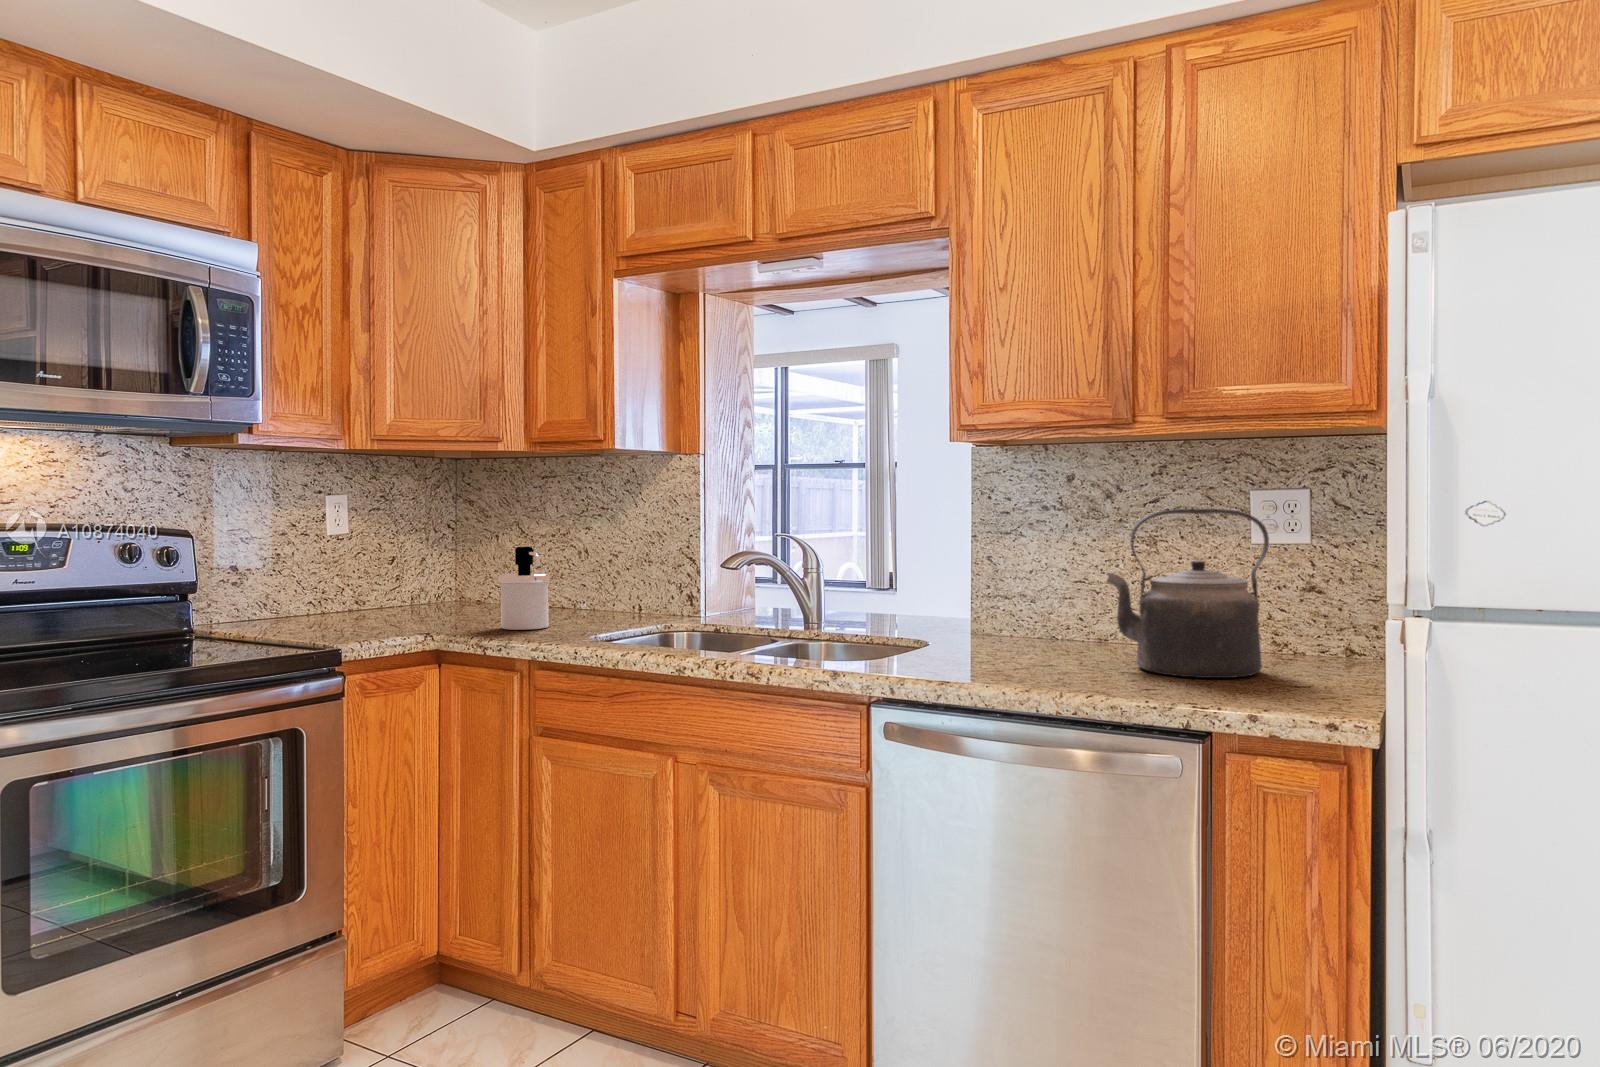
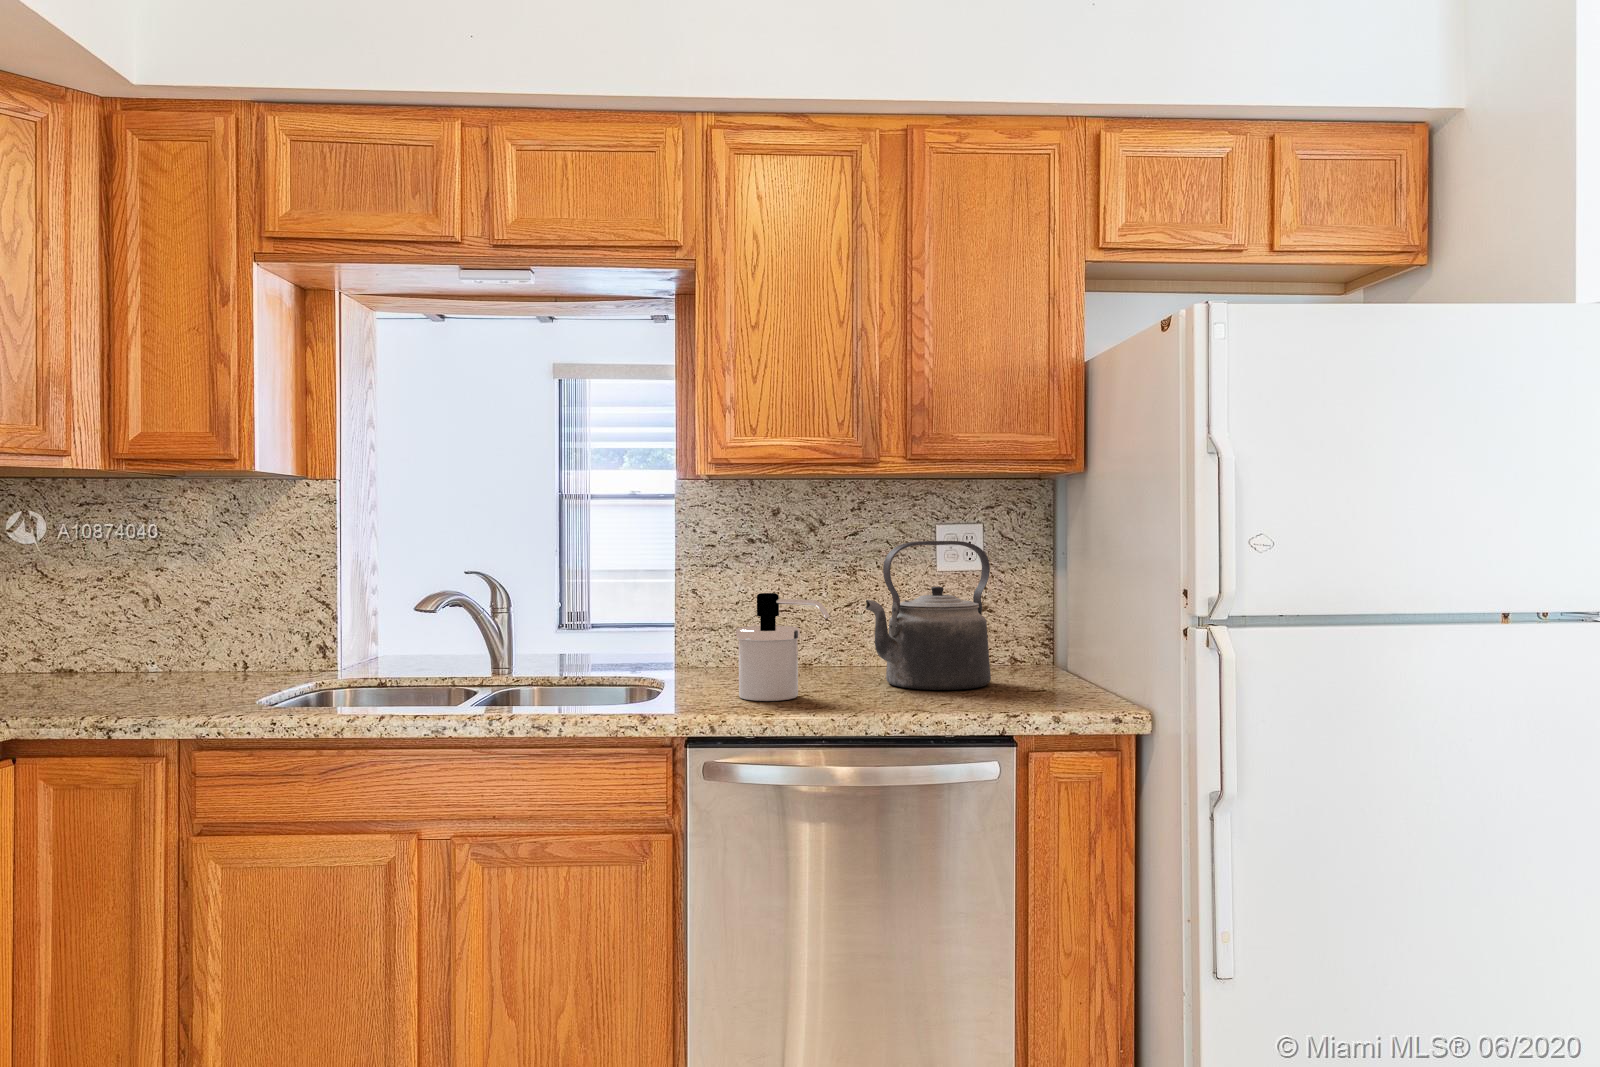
soap dispenser: present [499,547,550,630] -> present [736,593,830,701]

